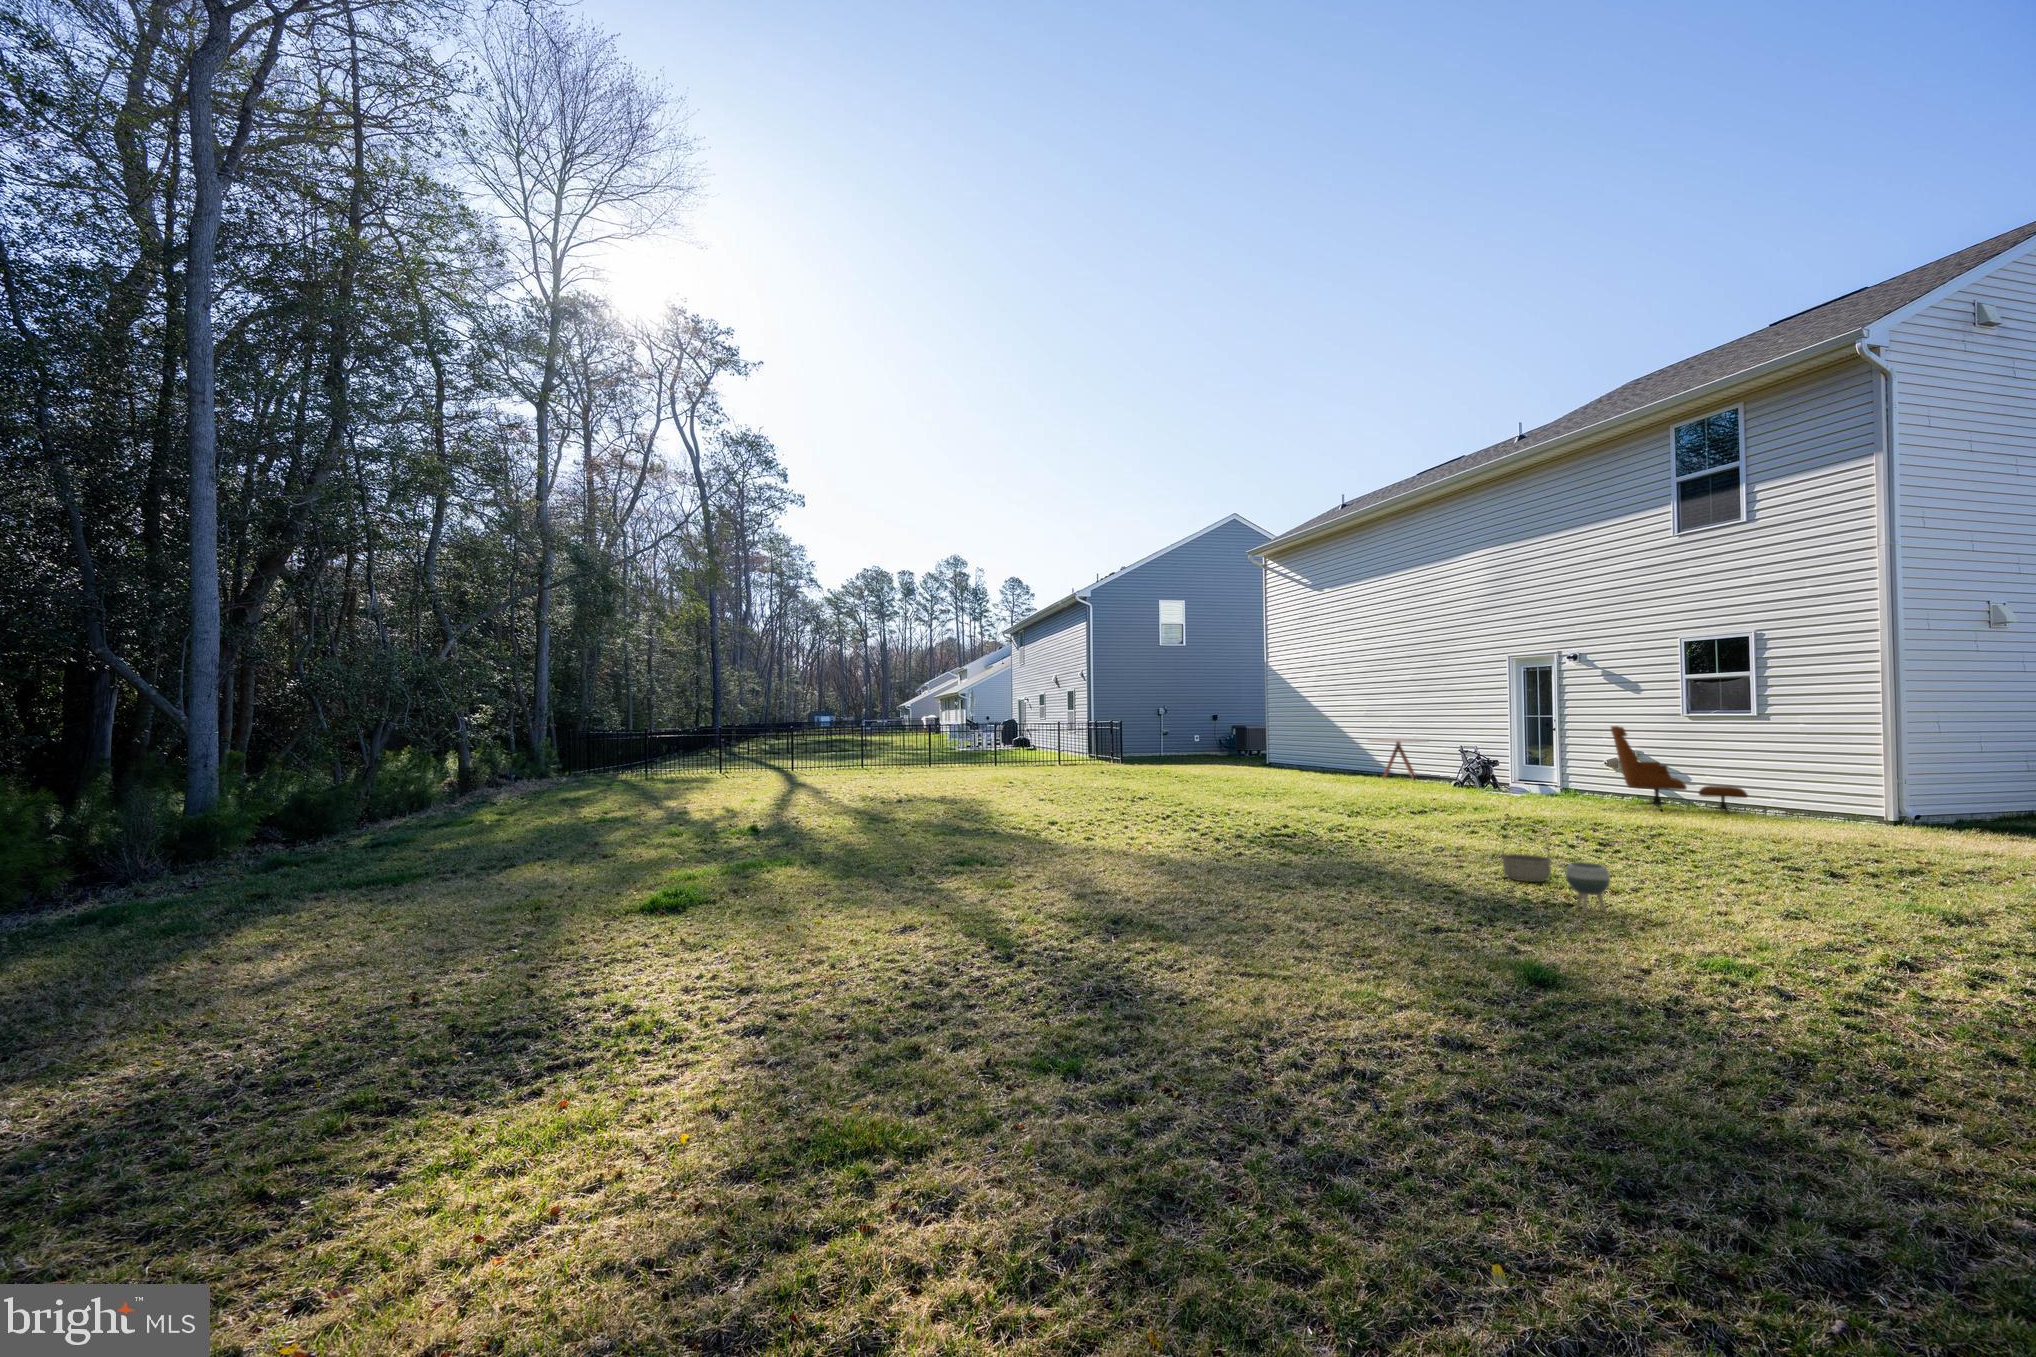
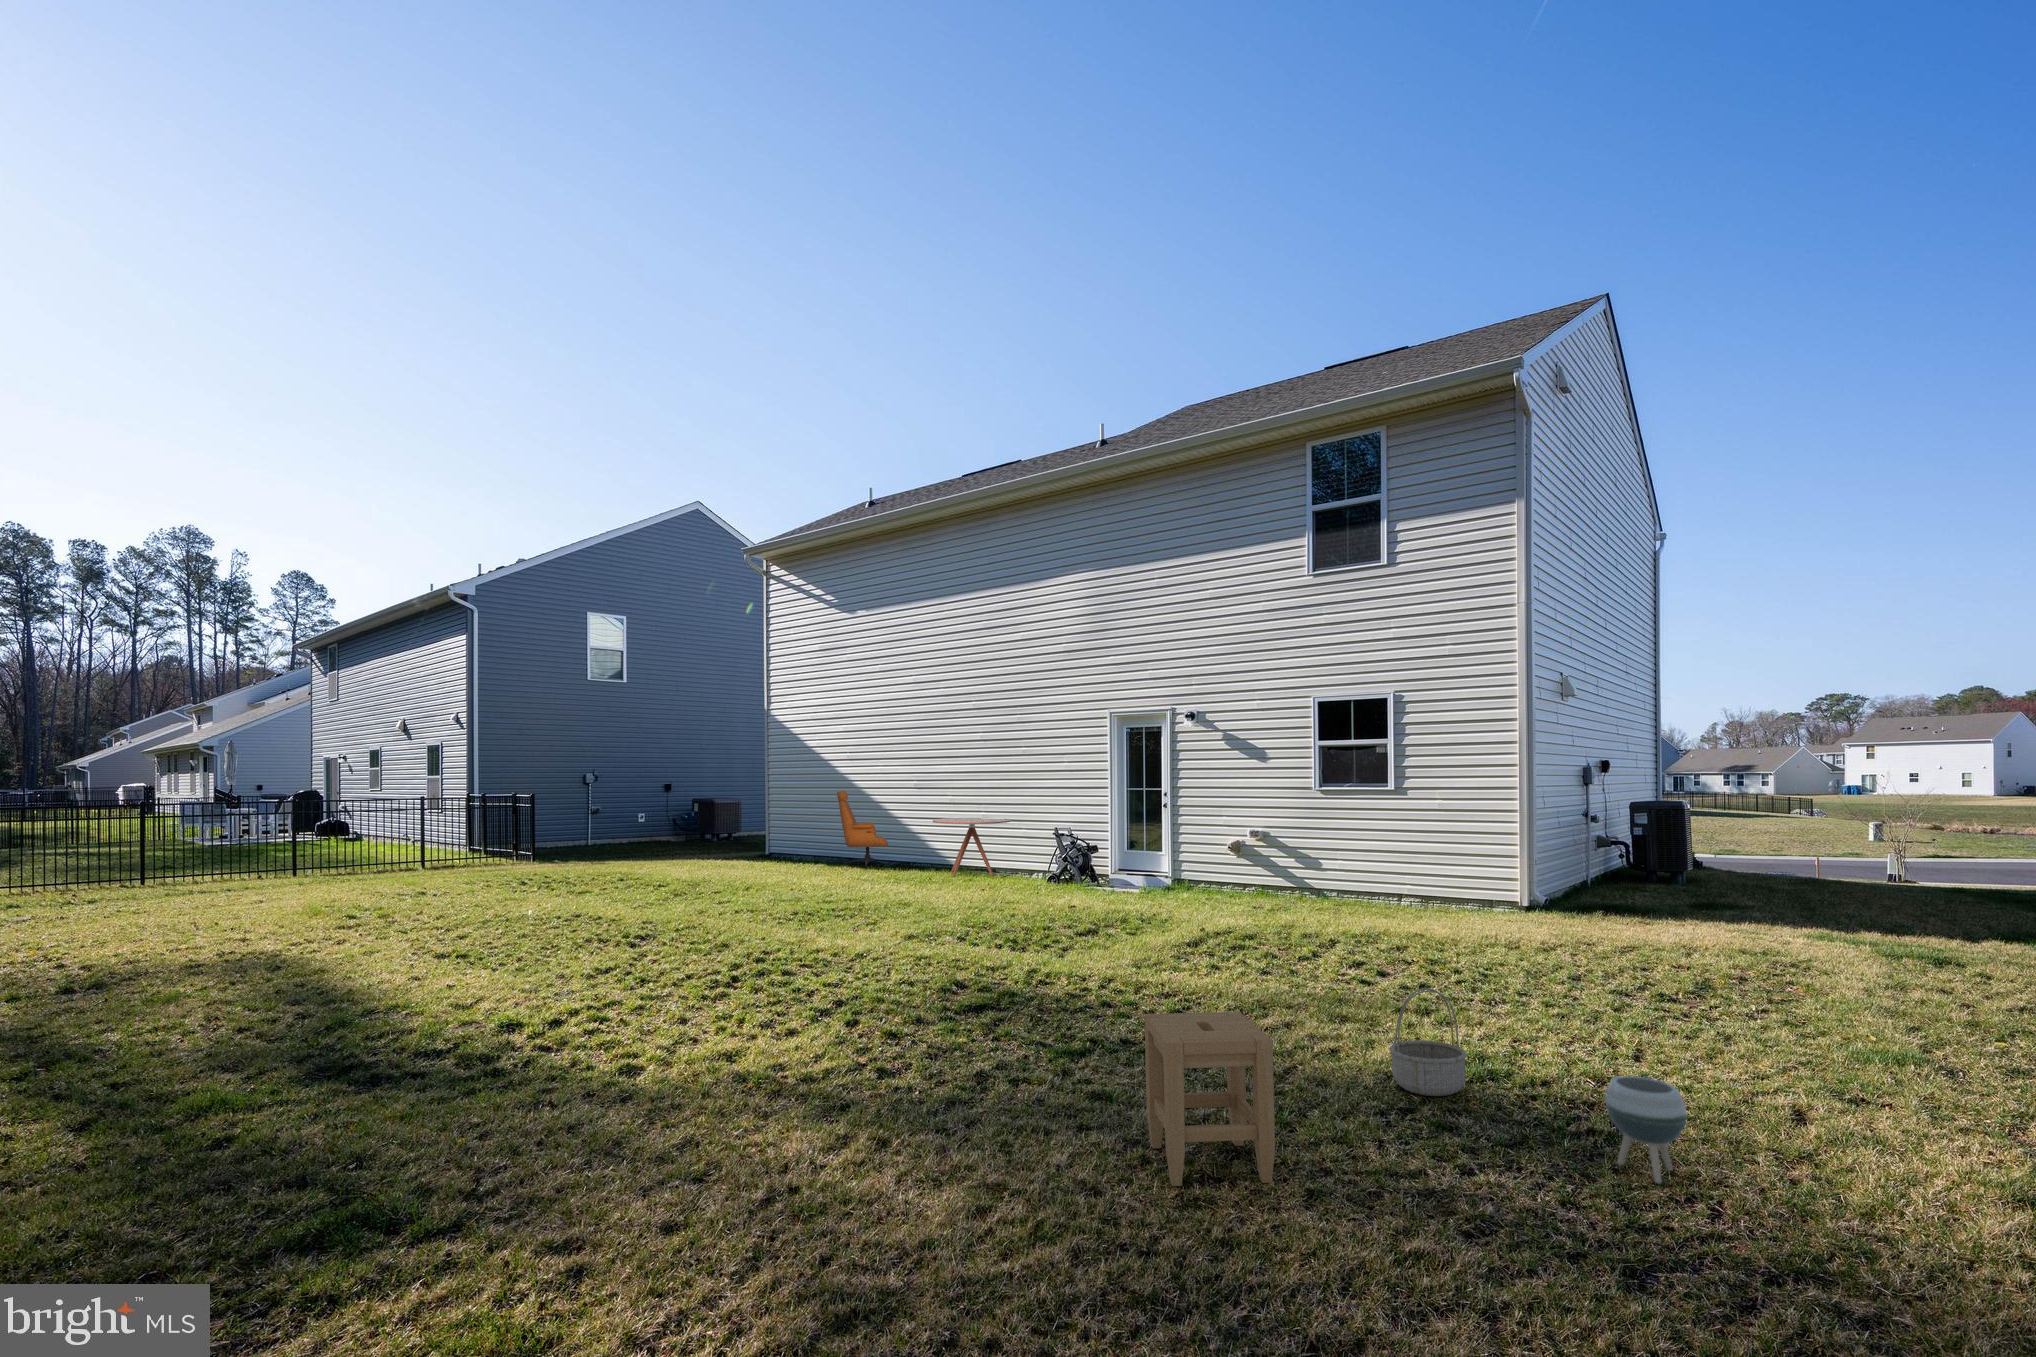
lounge chair: present [1611,726,1748,811] -> present [837,791,912,867]
stool: none [1317,815,1378,889] -> present [1145,1012,1275,1186]

